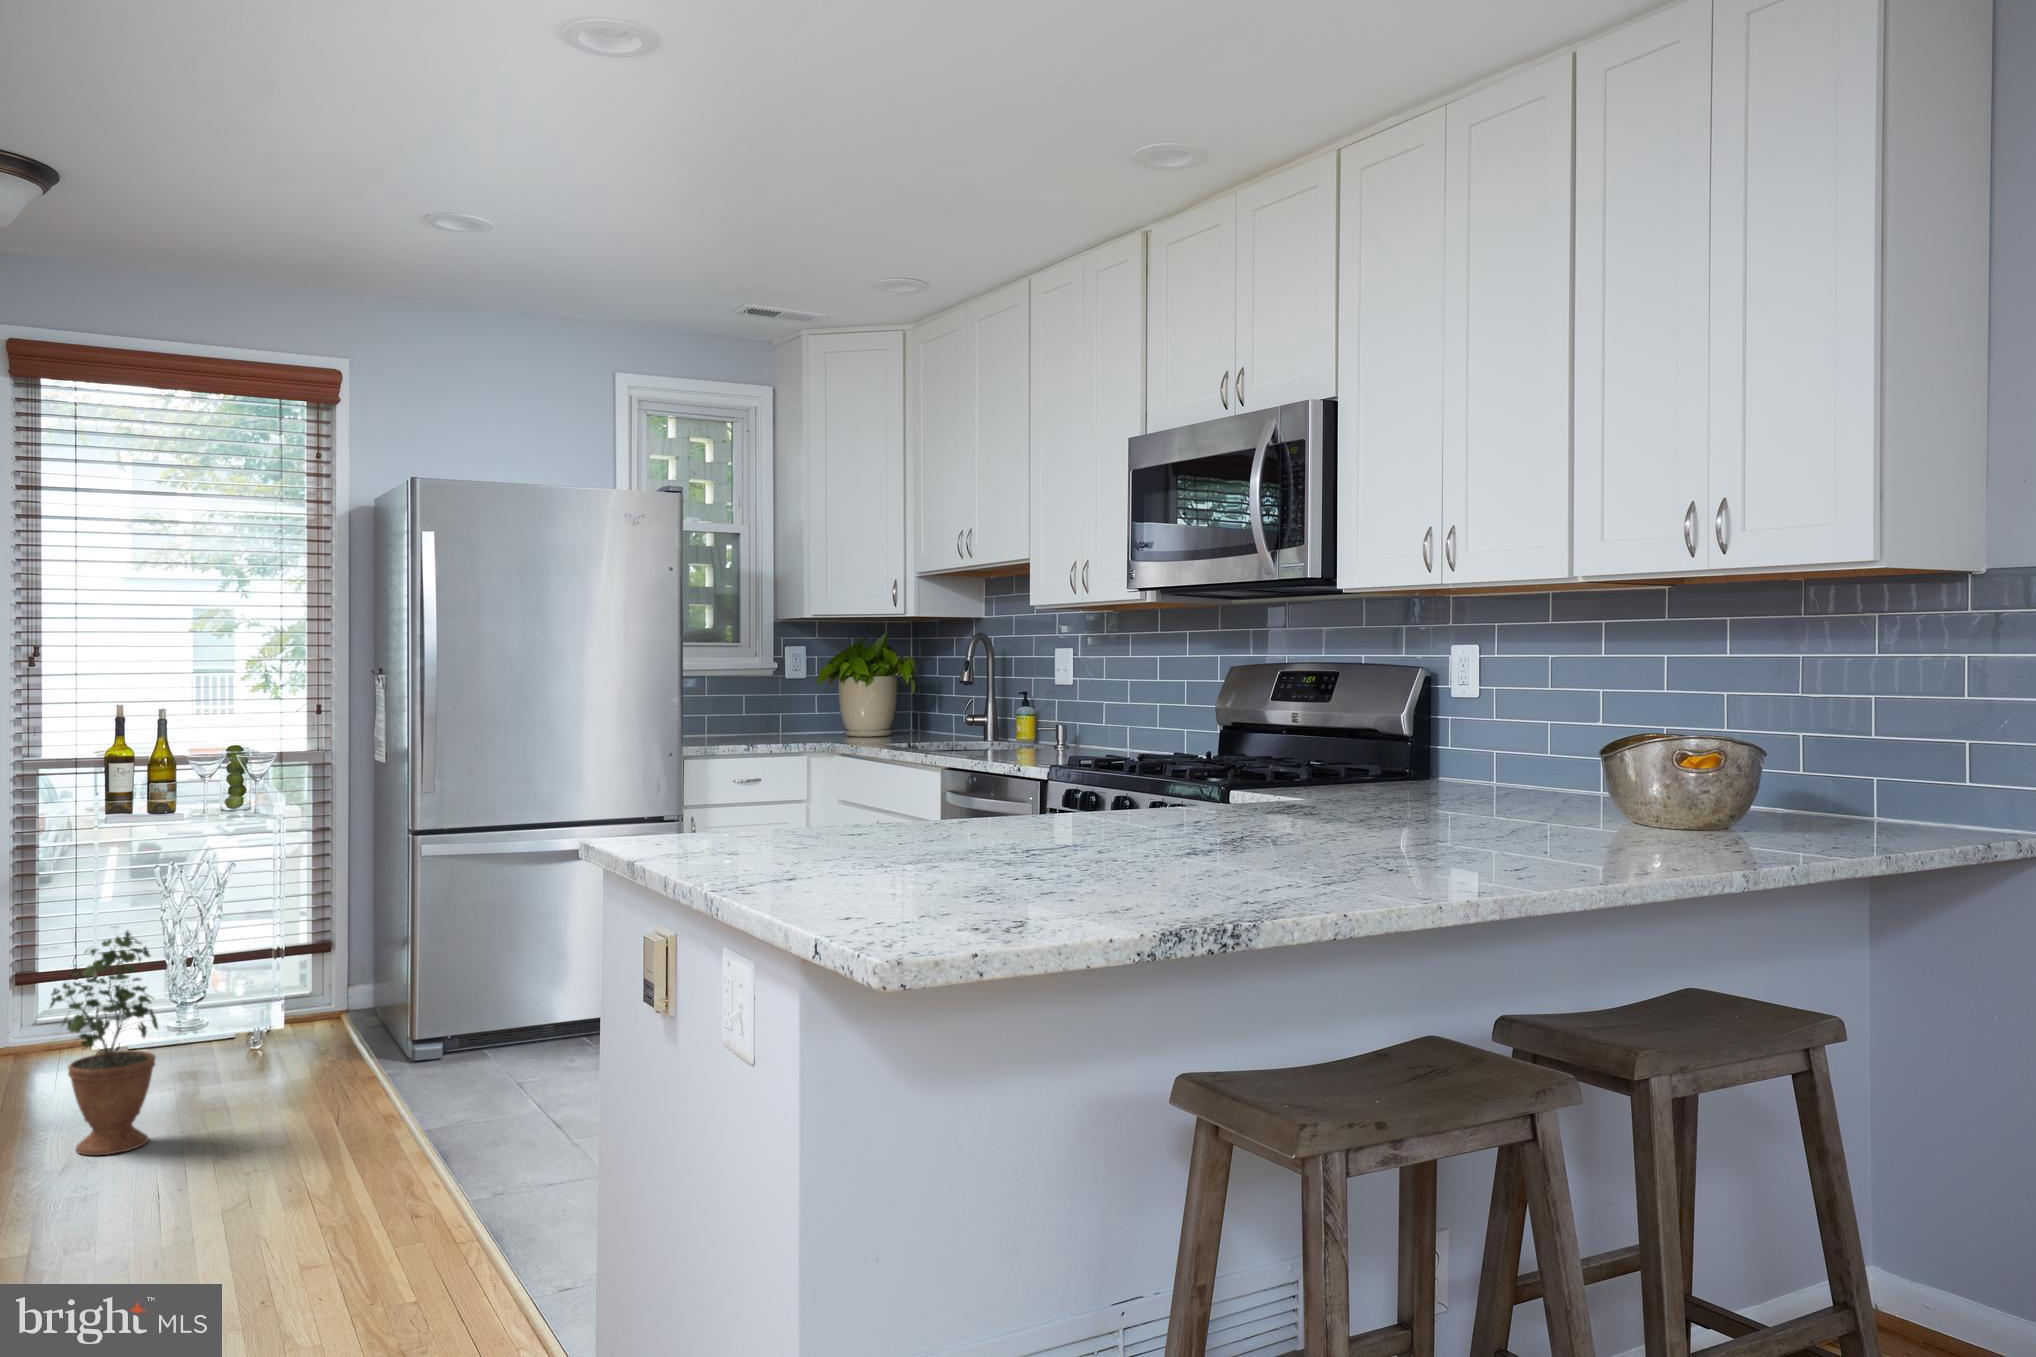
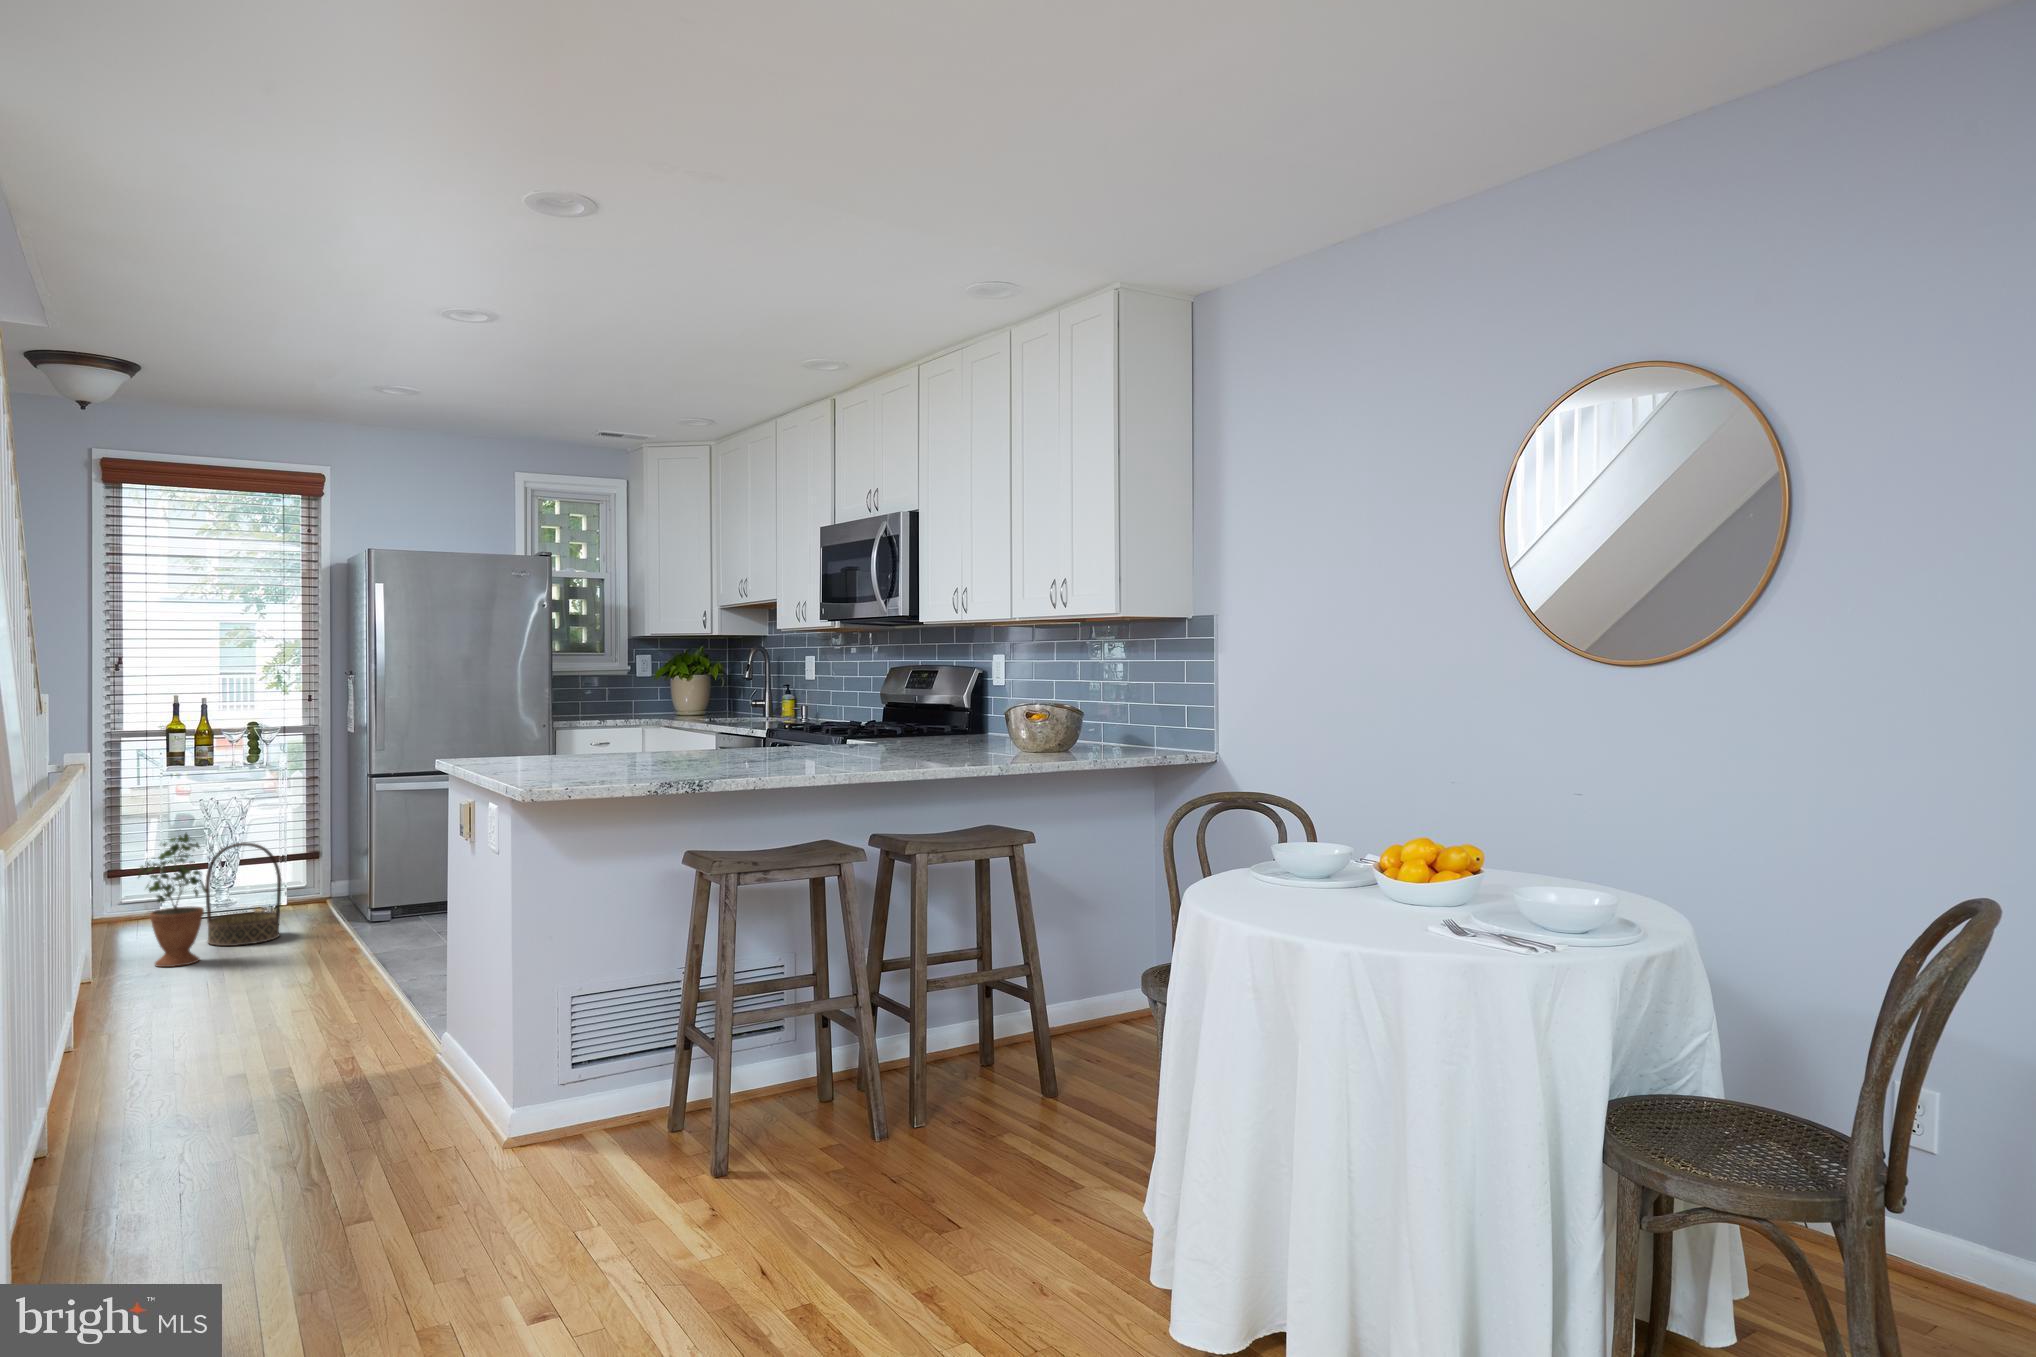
basket: none [160,940,277,1108] -> present [205,843,281,946]

